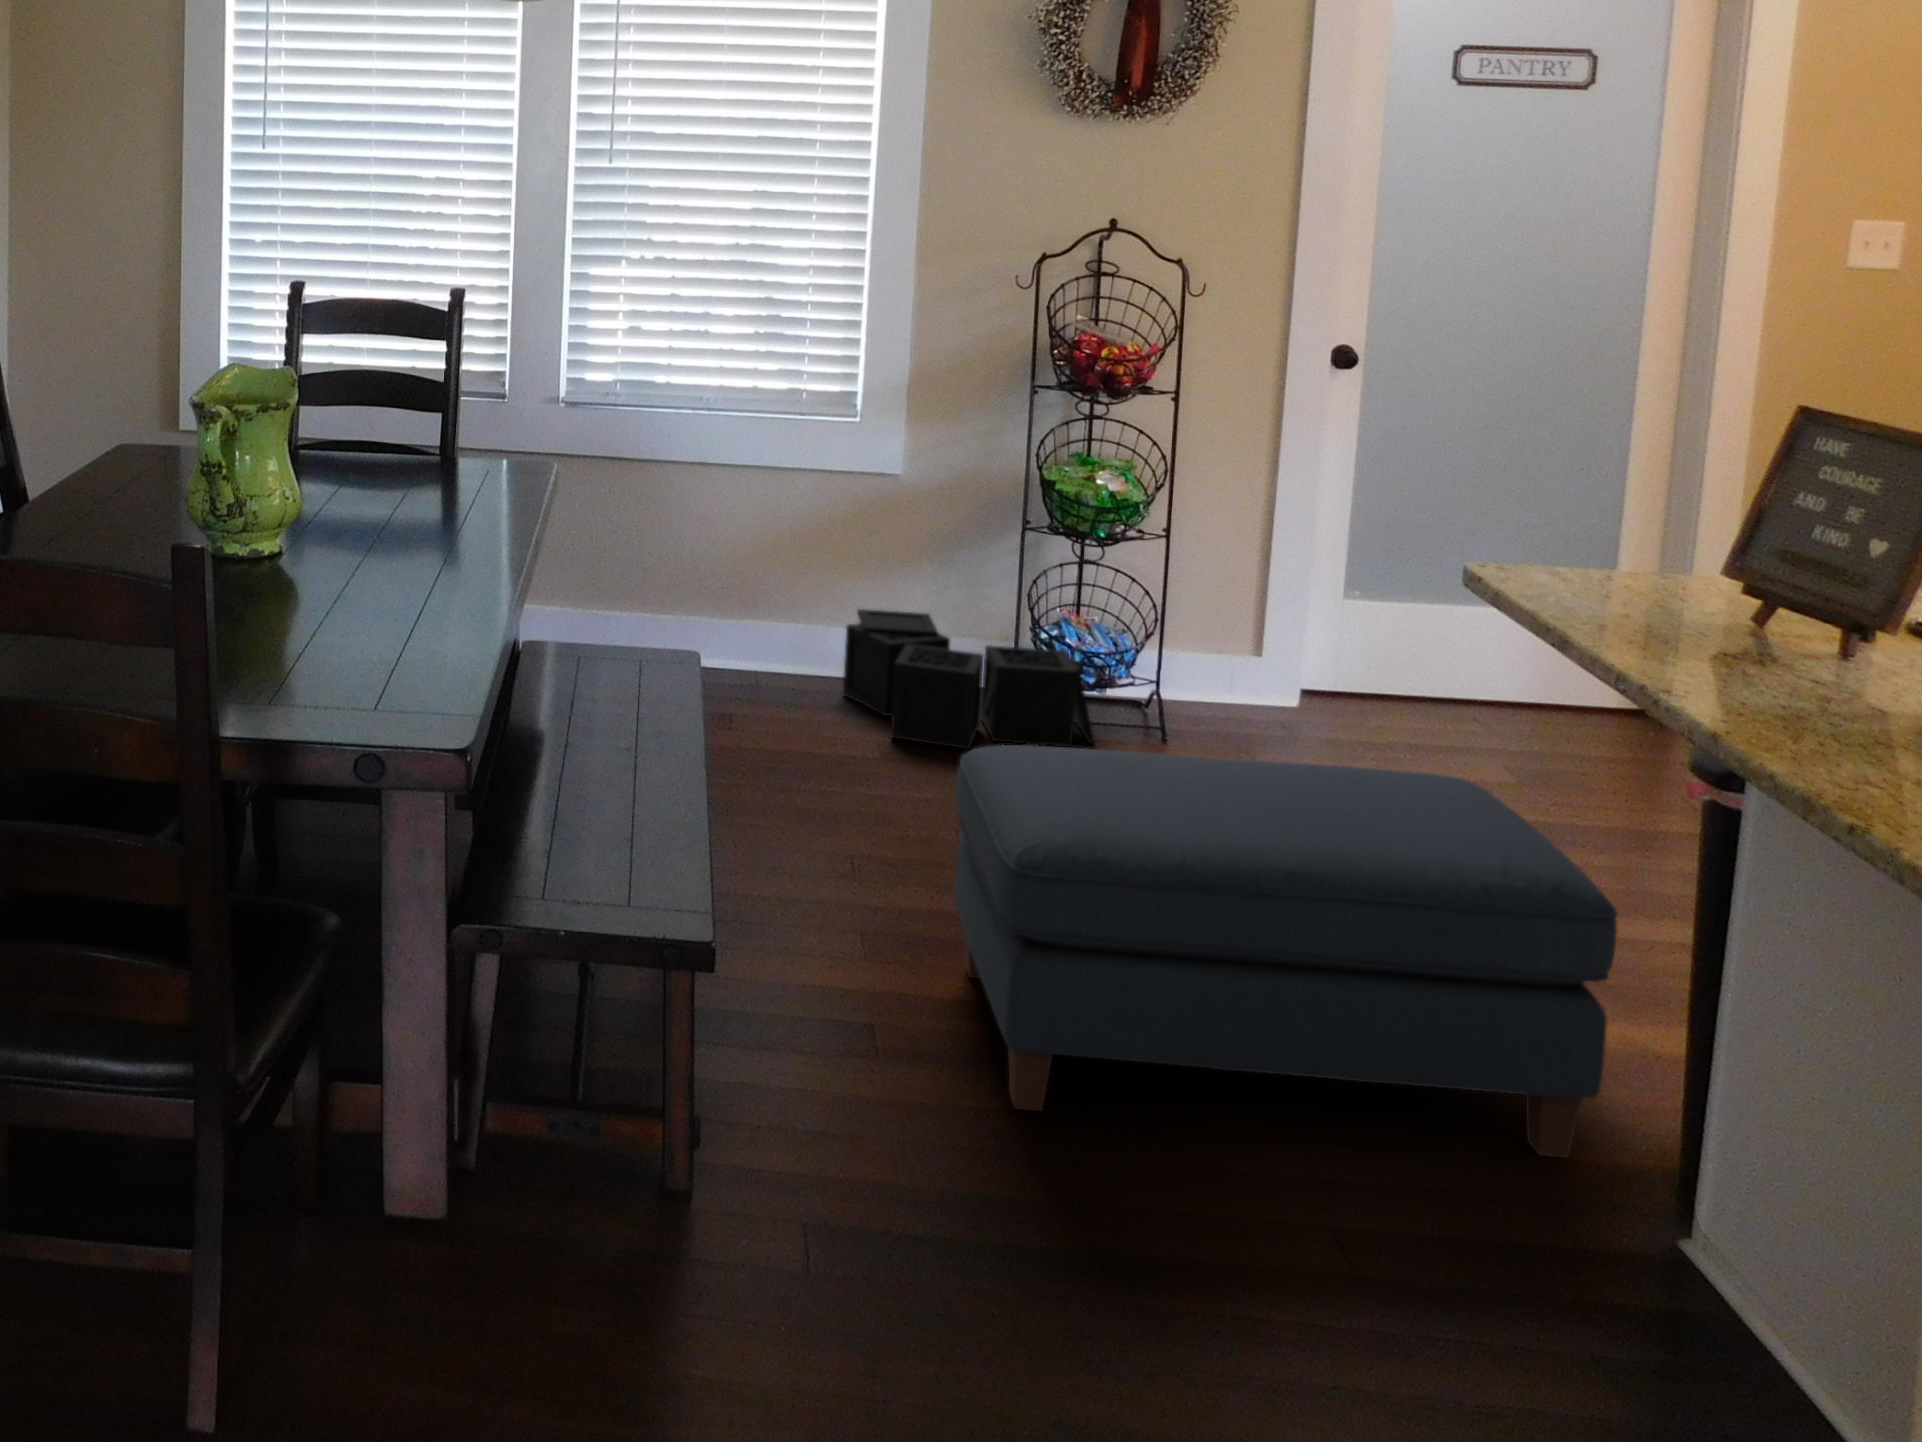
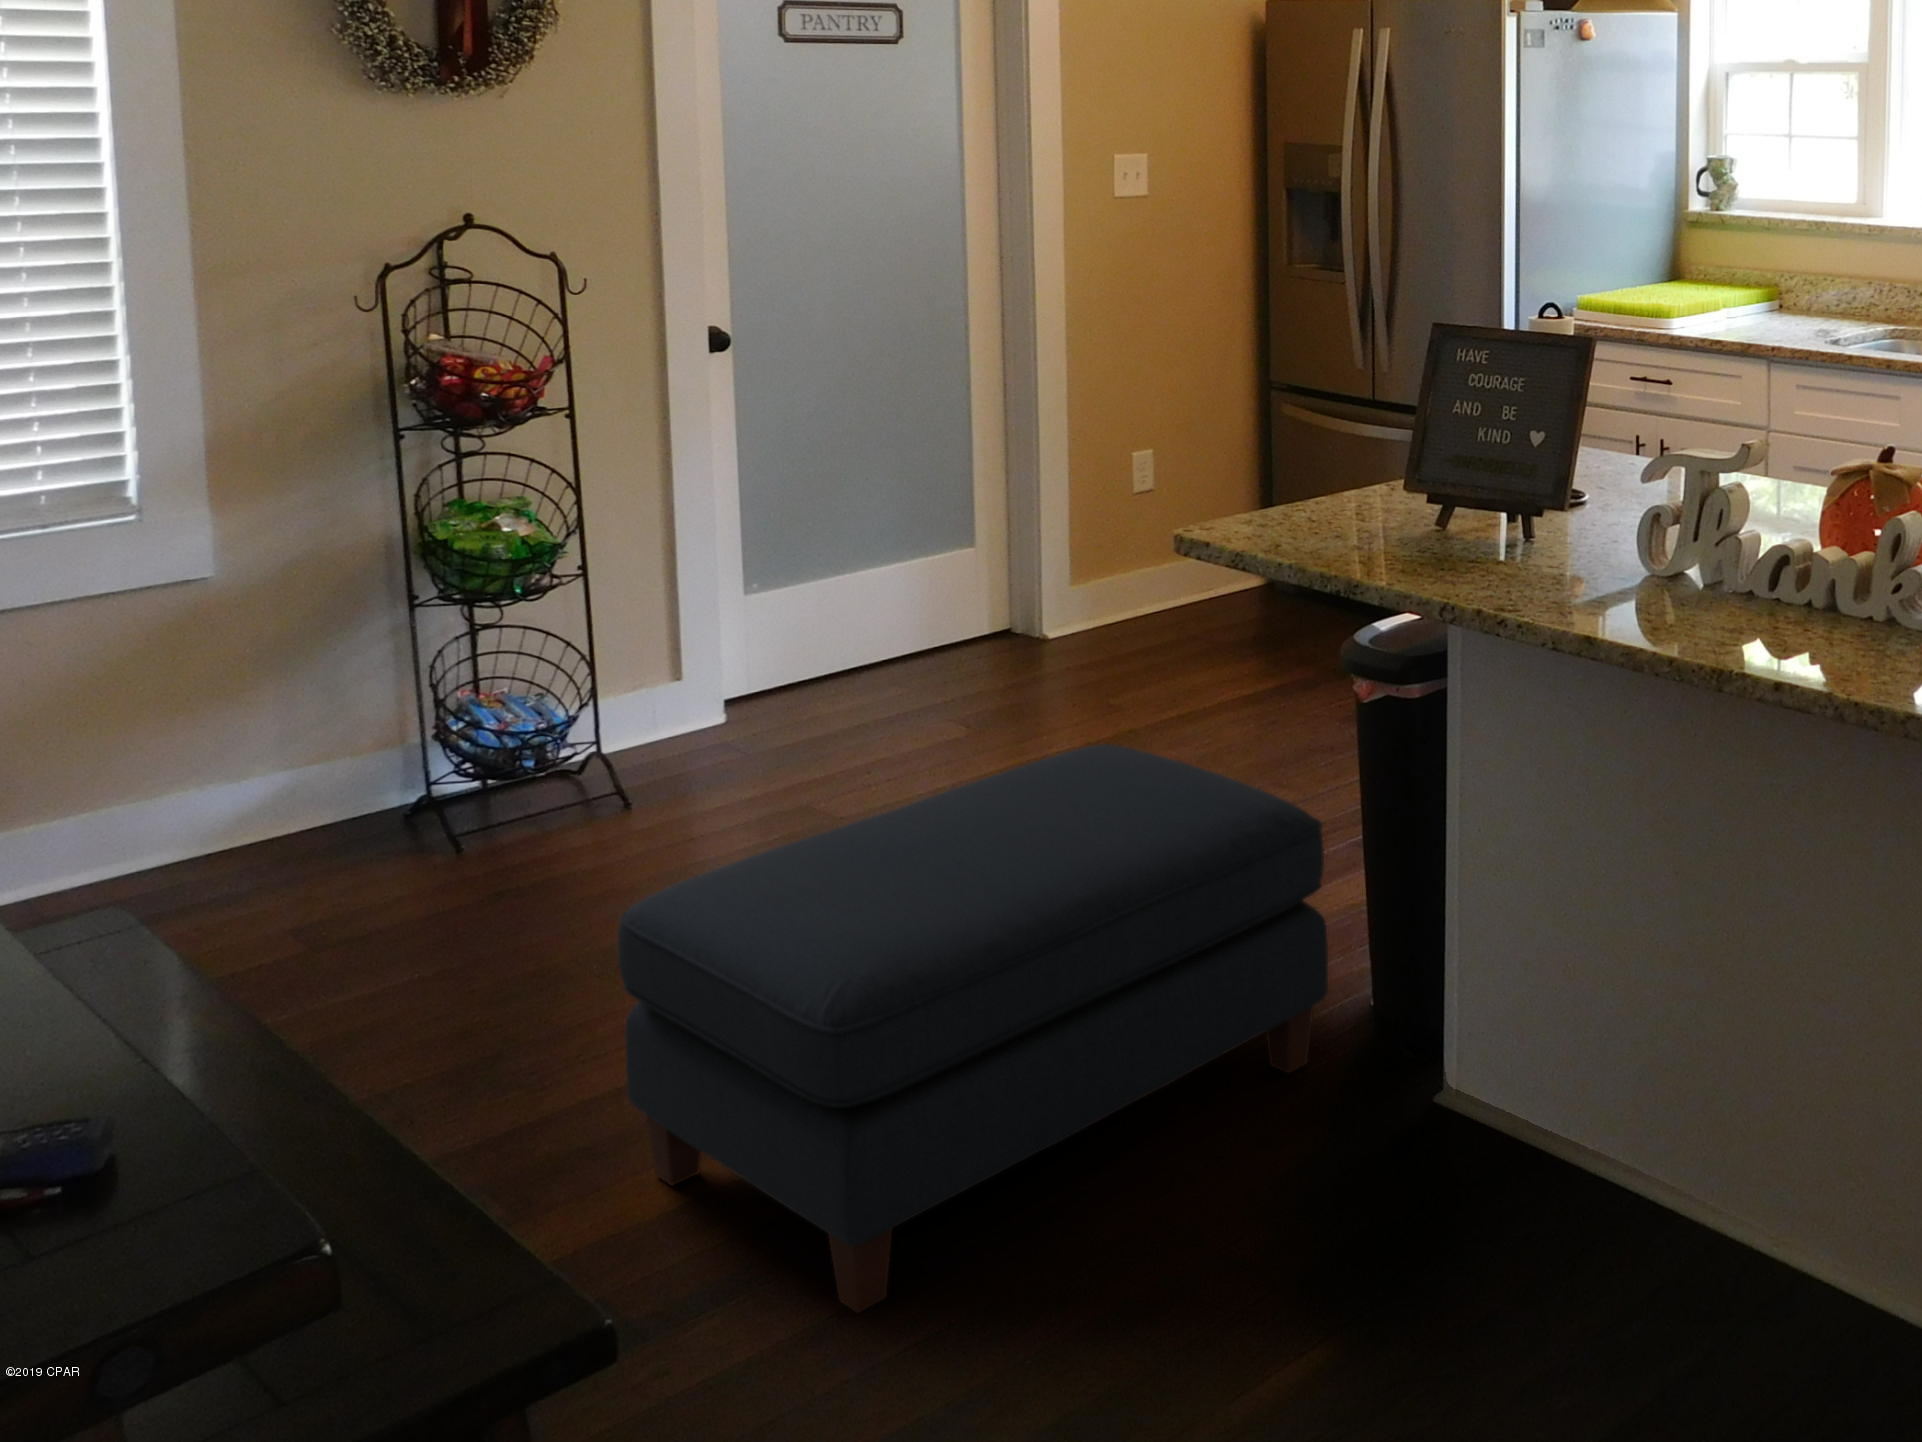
storage bin: present [843,609,1094,749] -> none [181,740,564,929]

